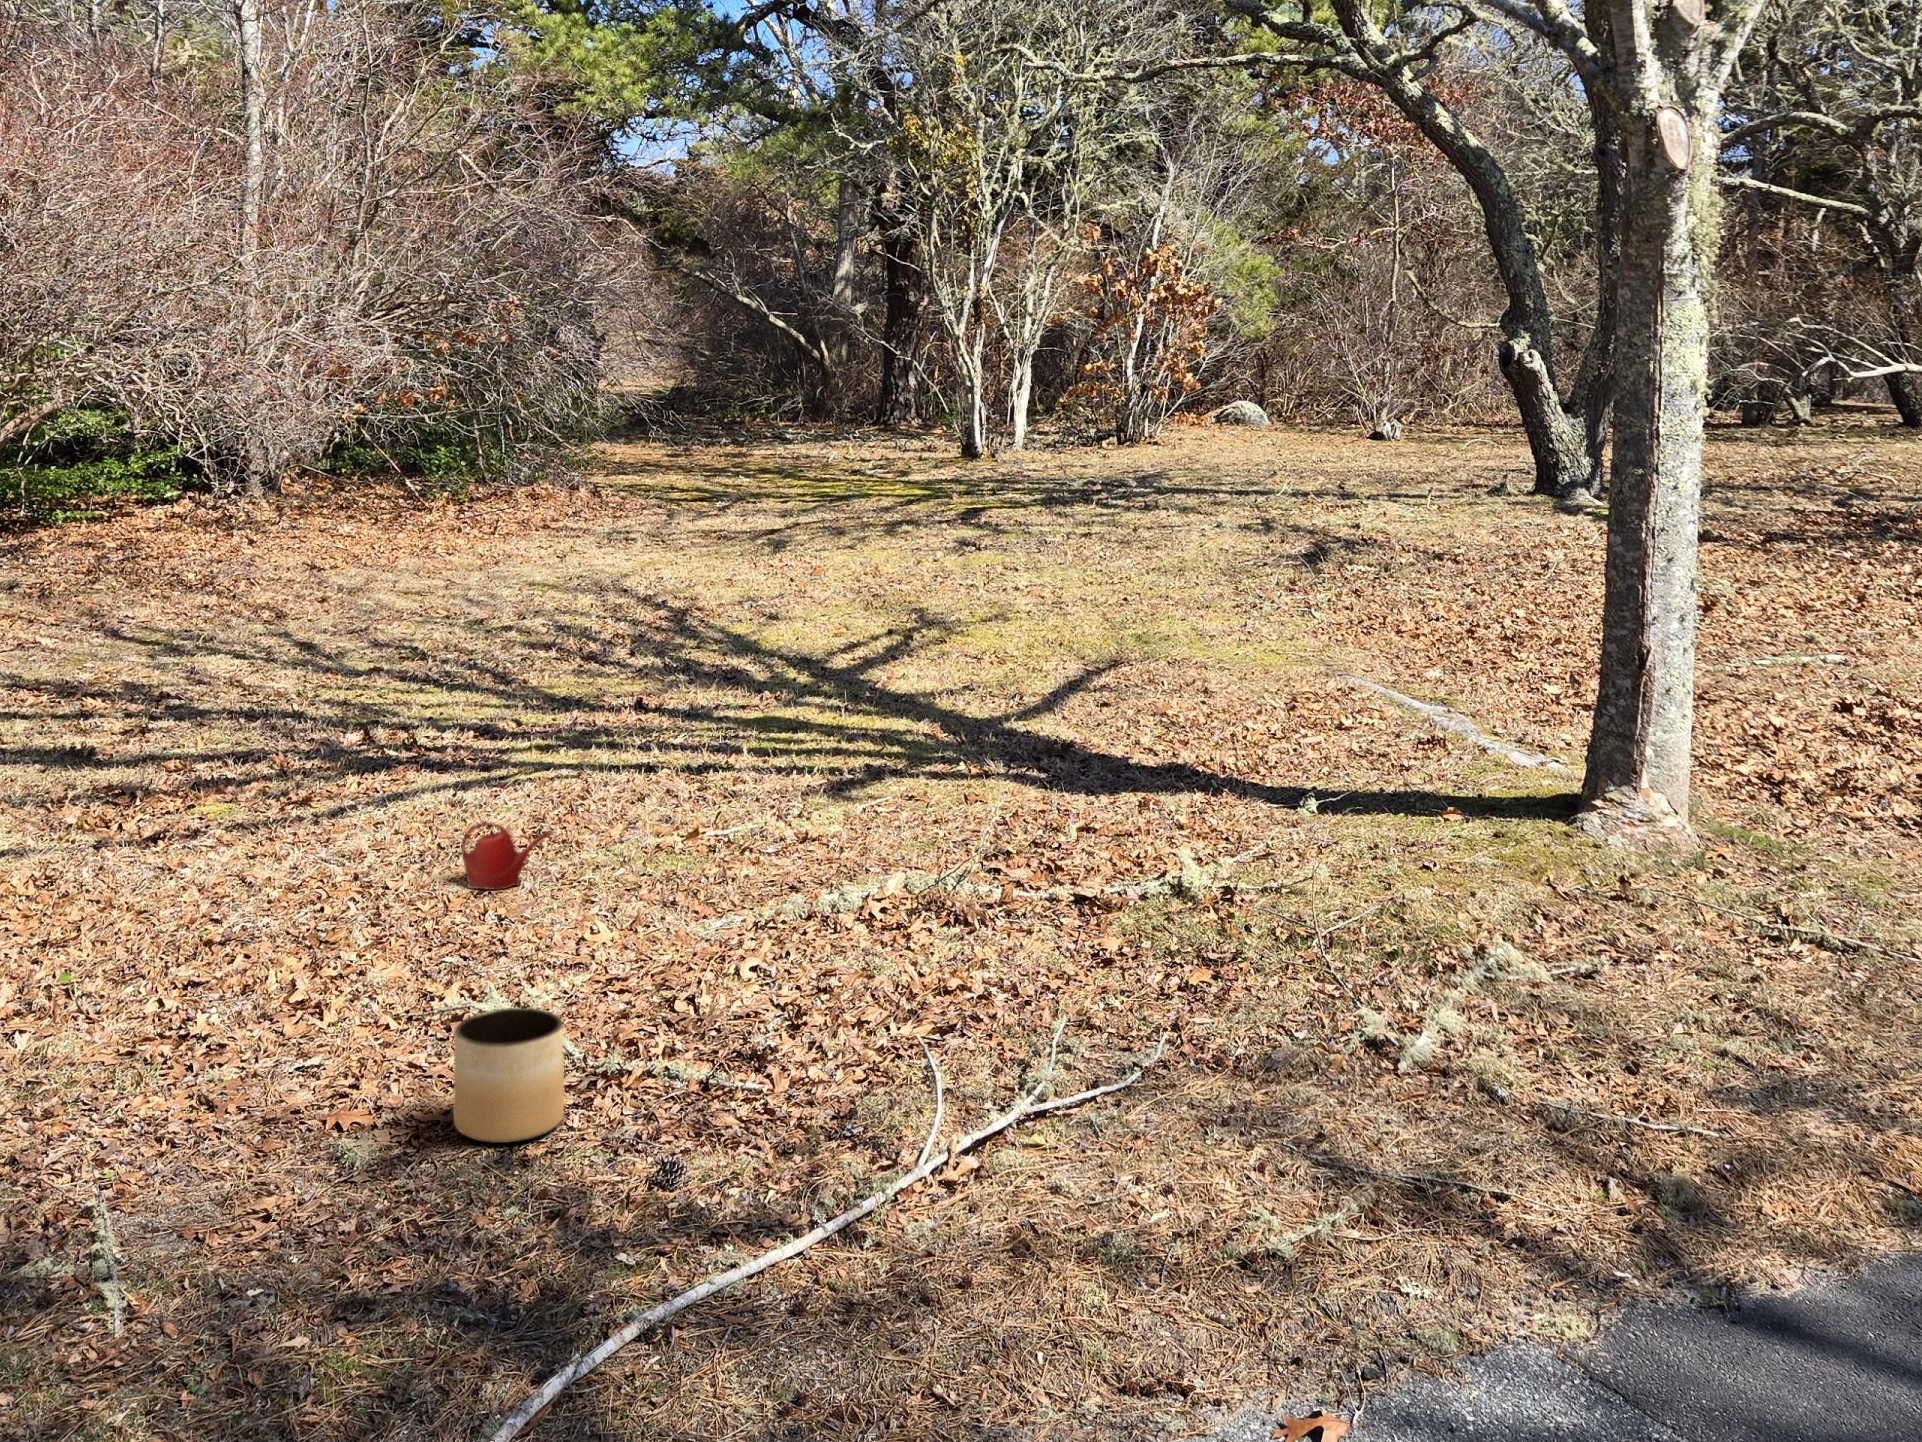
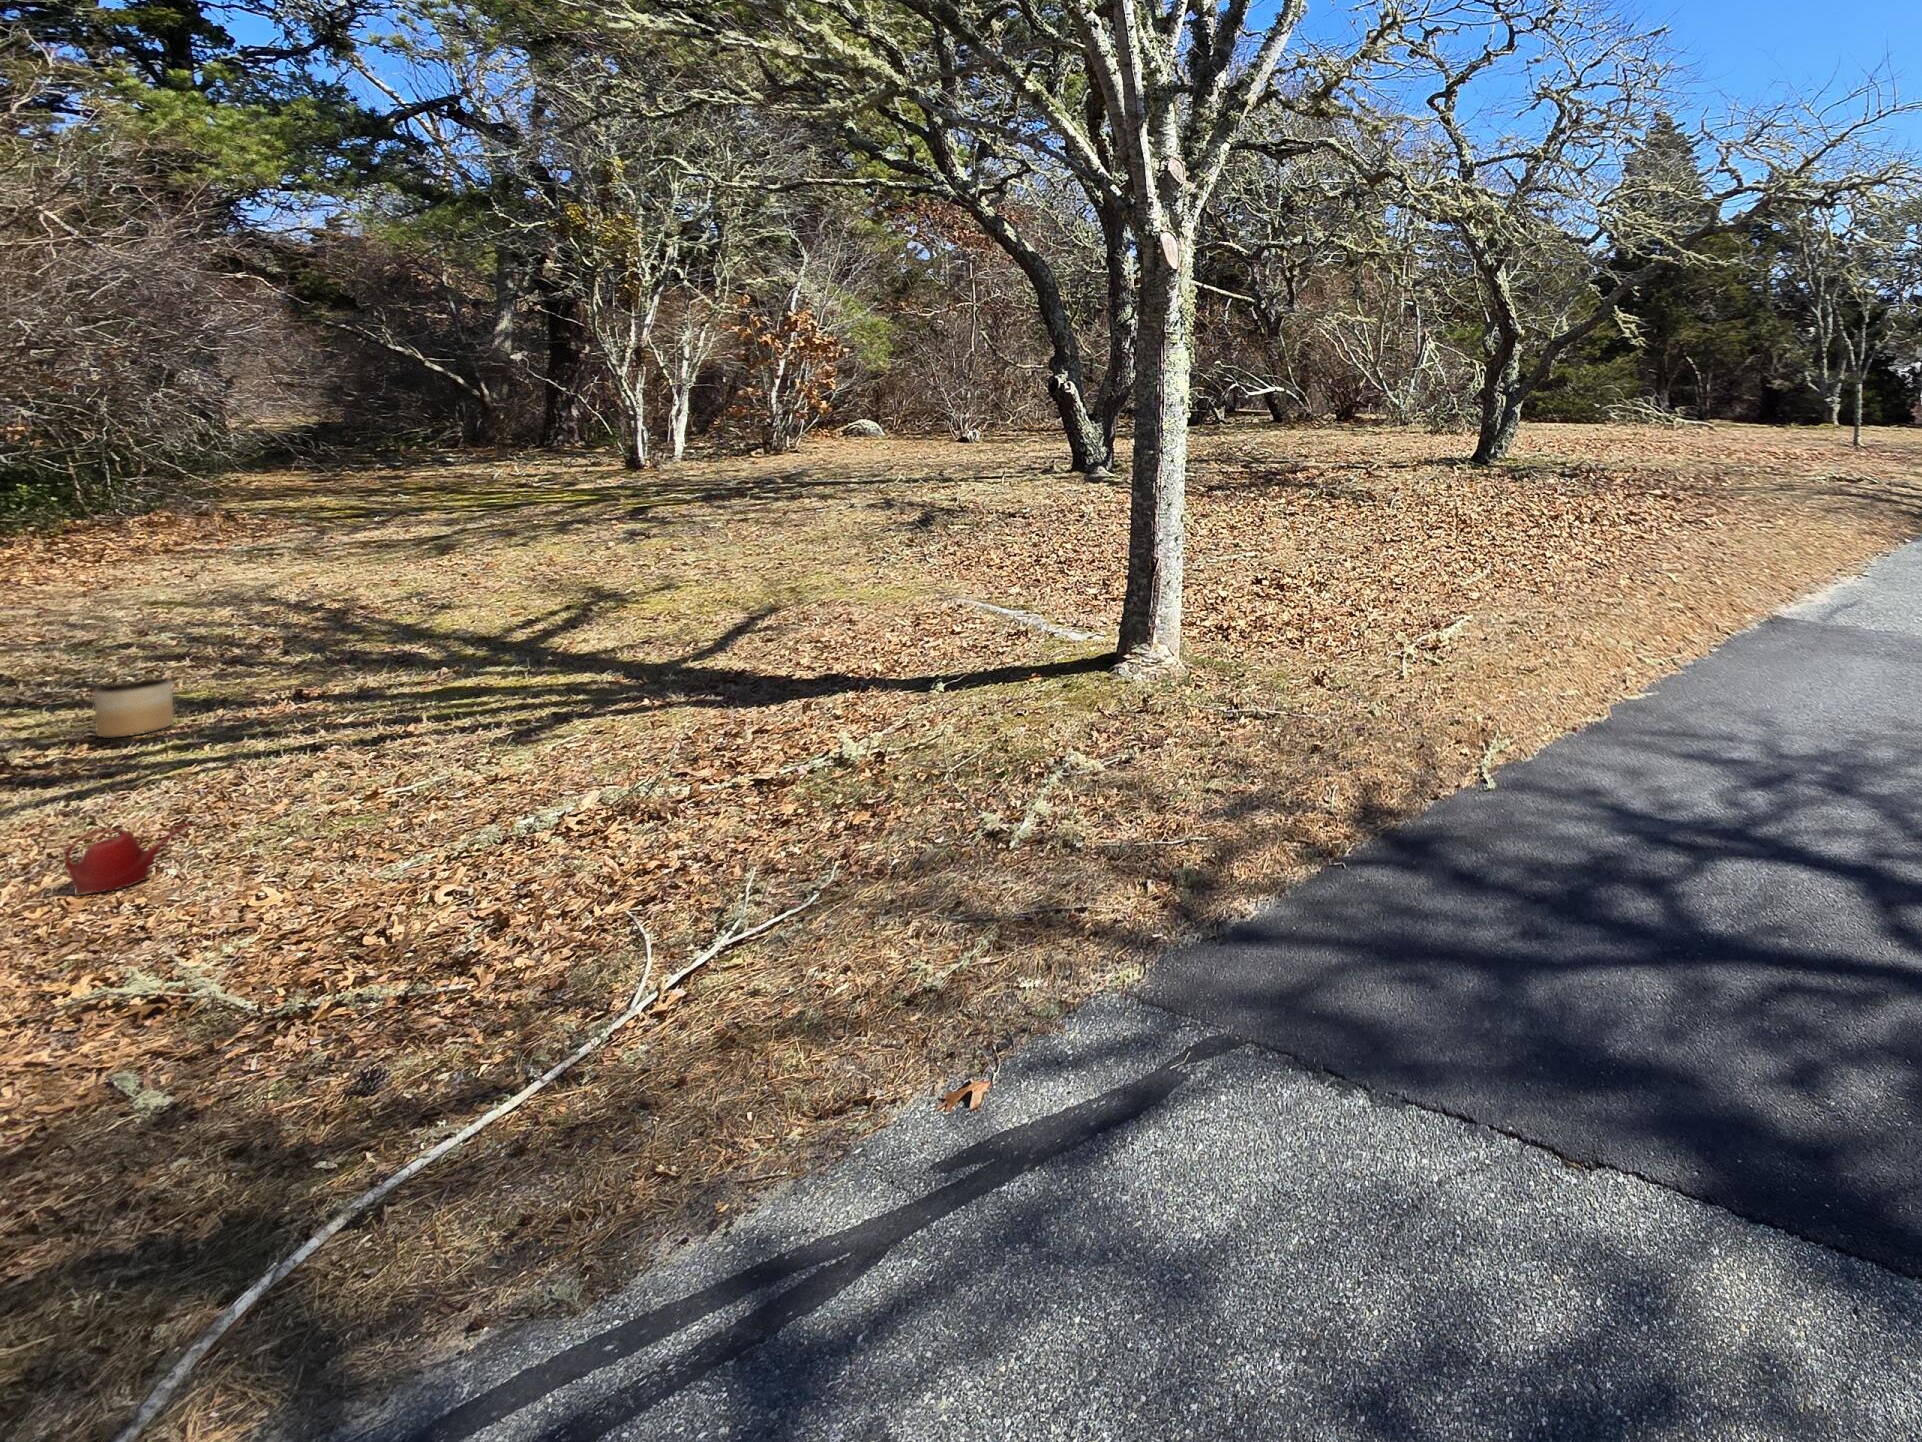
planter: present [454,1008,564,1143] -> present [94,679,174,738]

